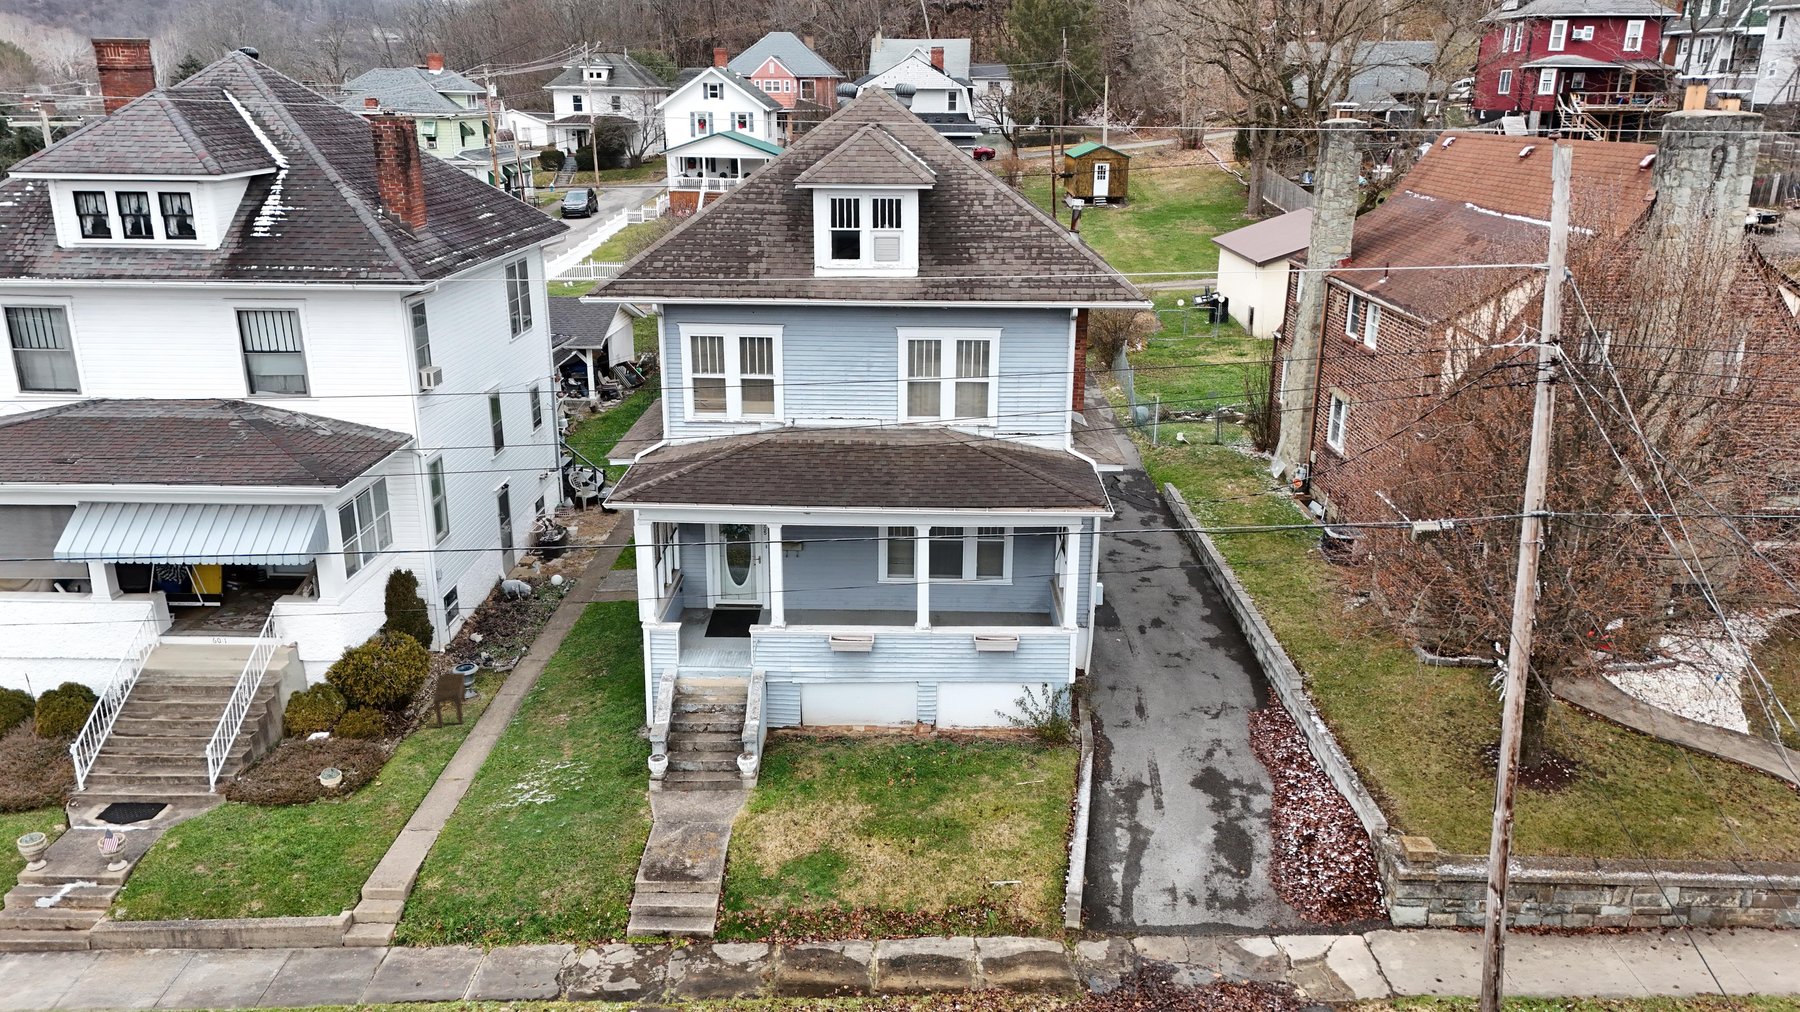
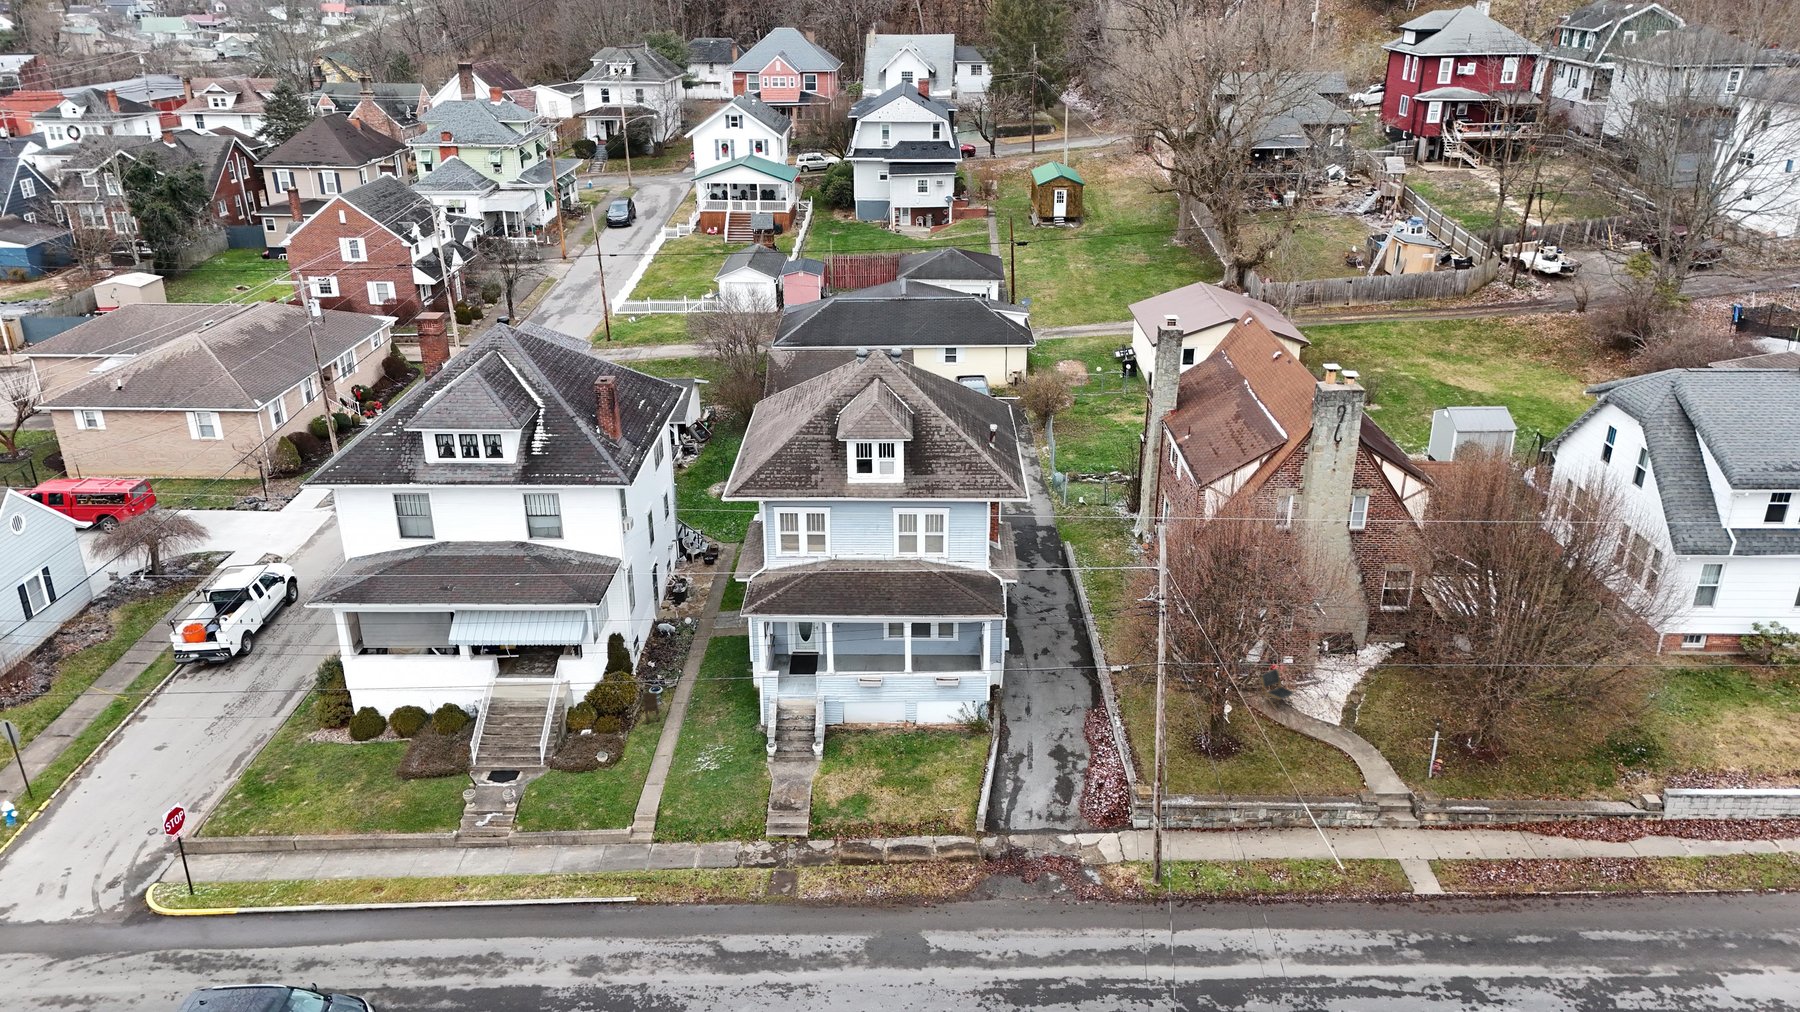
lounge chair: none [1567,636,1643,711] -> present [1260,669,1294,709]

